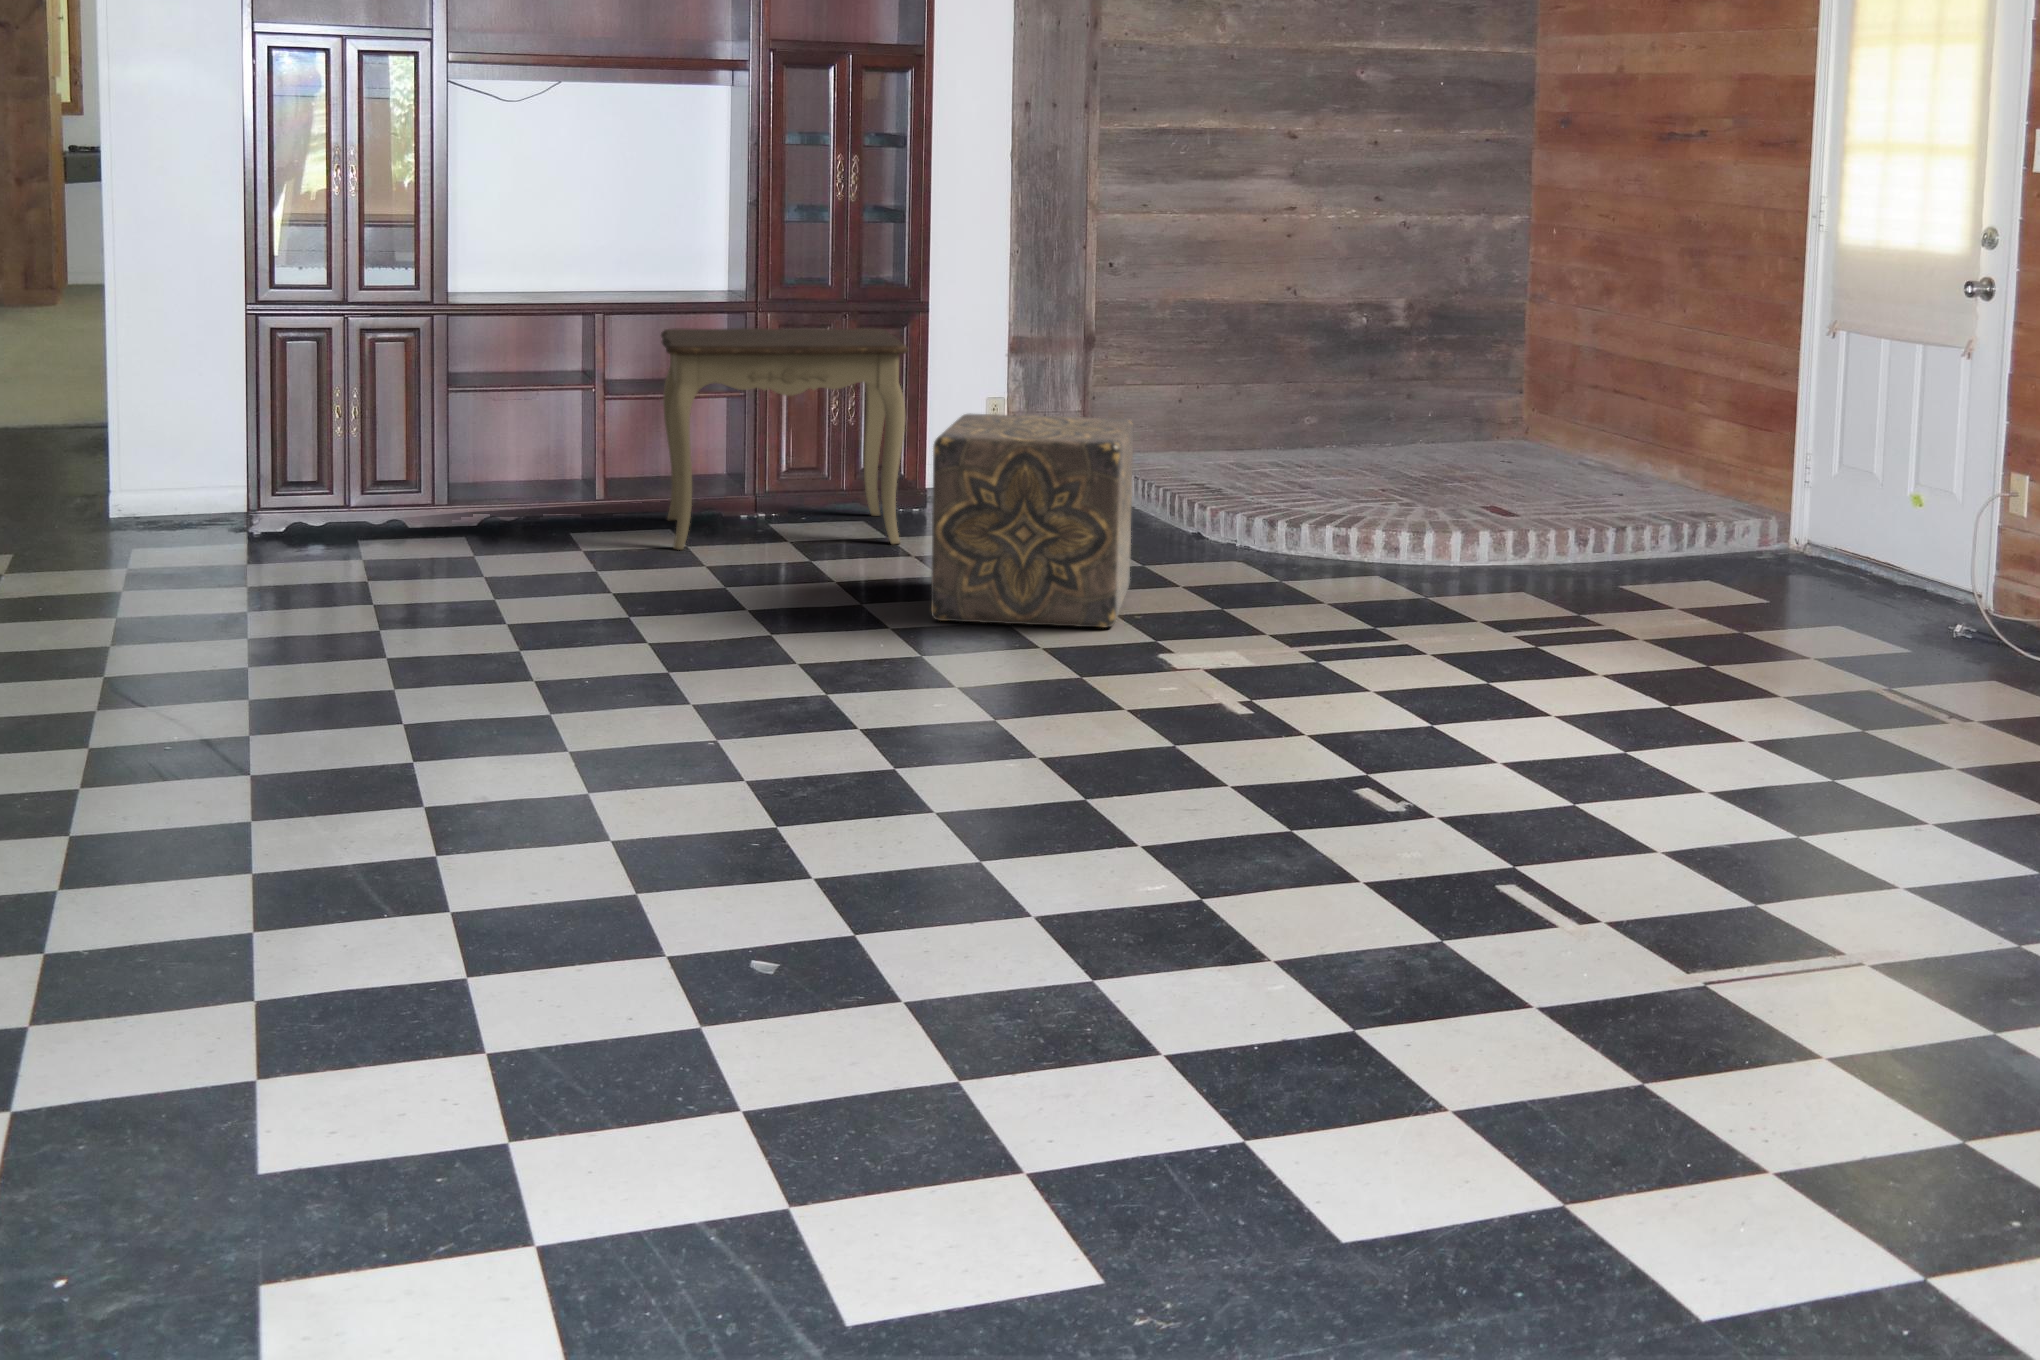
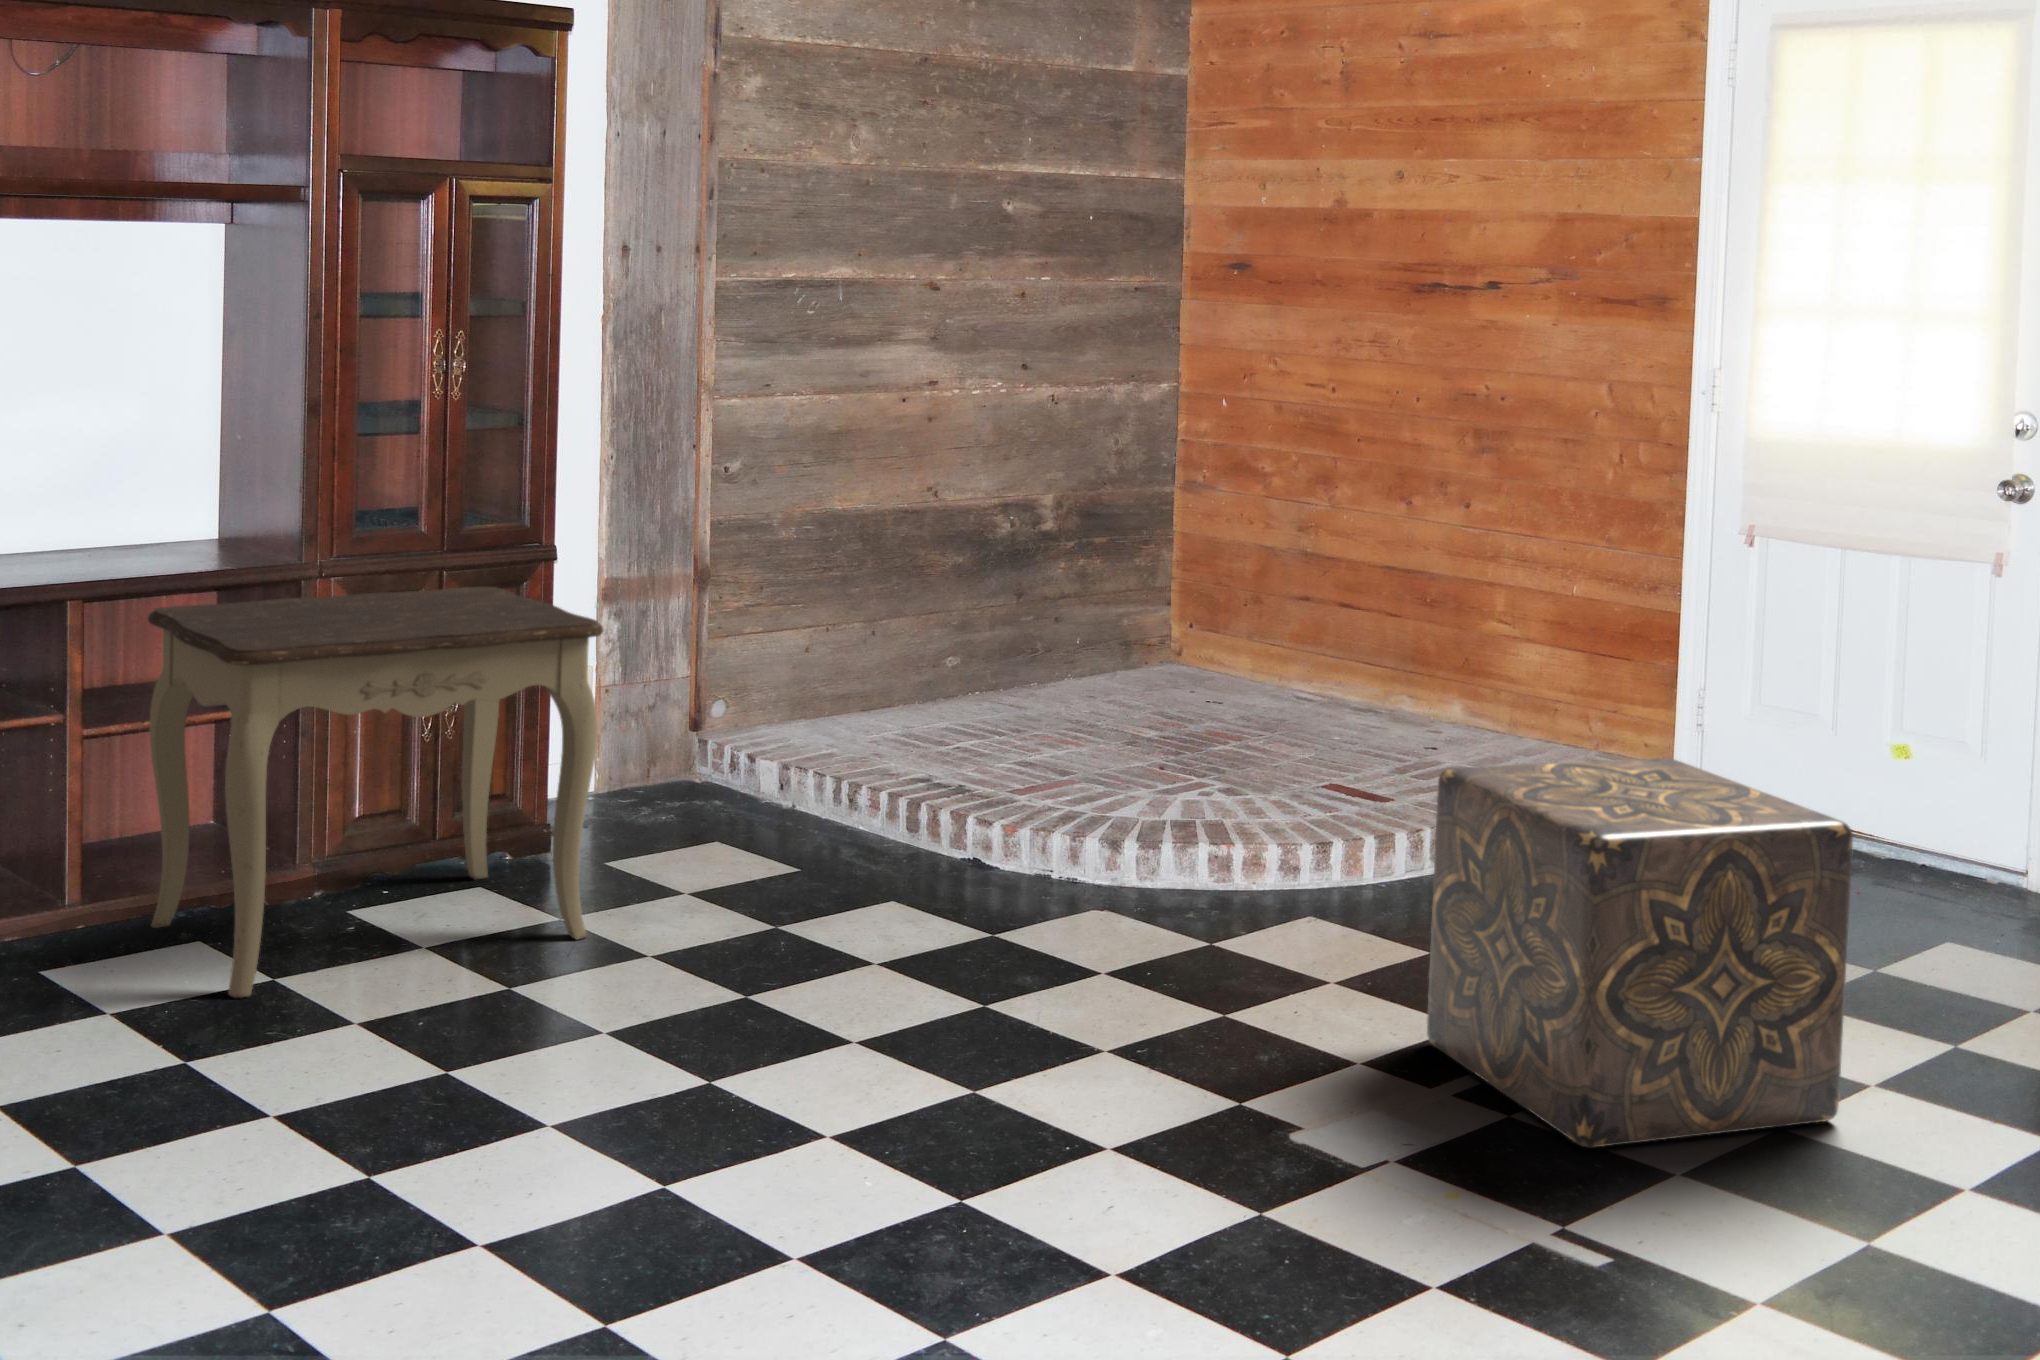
ottoman: present [931,414,1133,628] -> present [1427,758,1853,1148]

